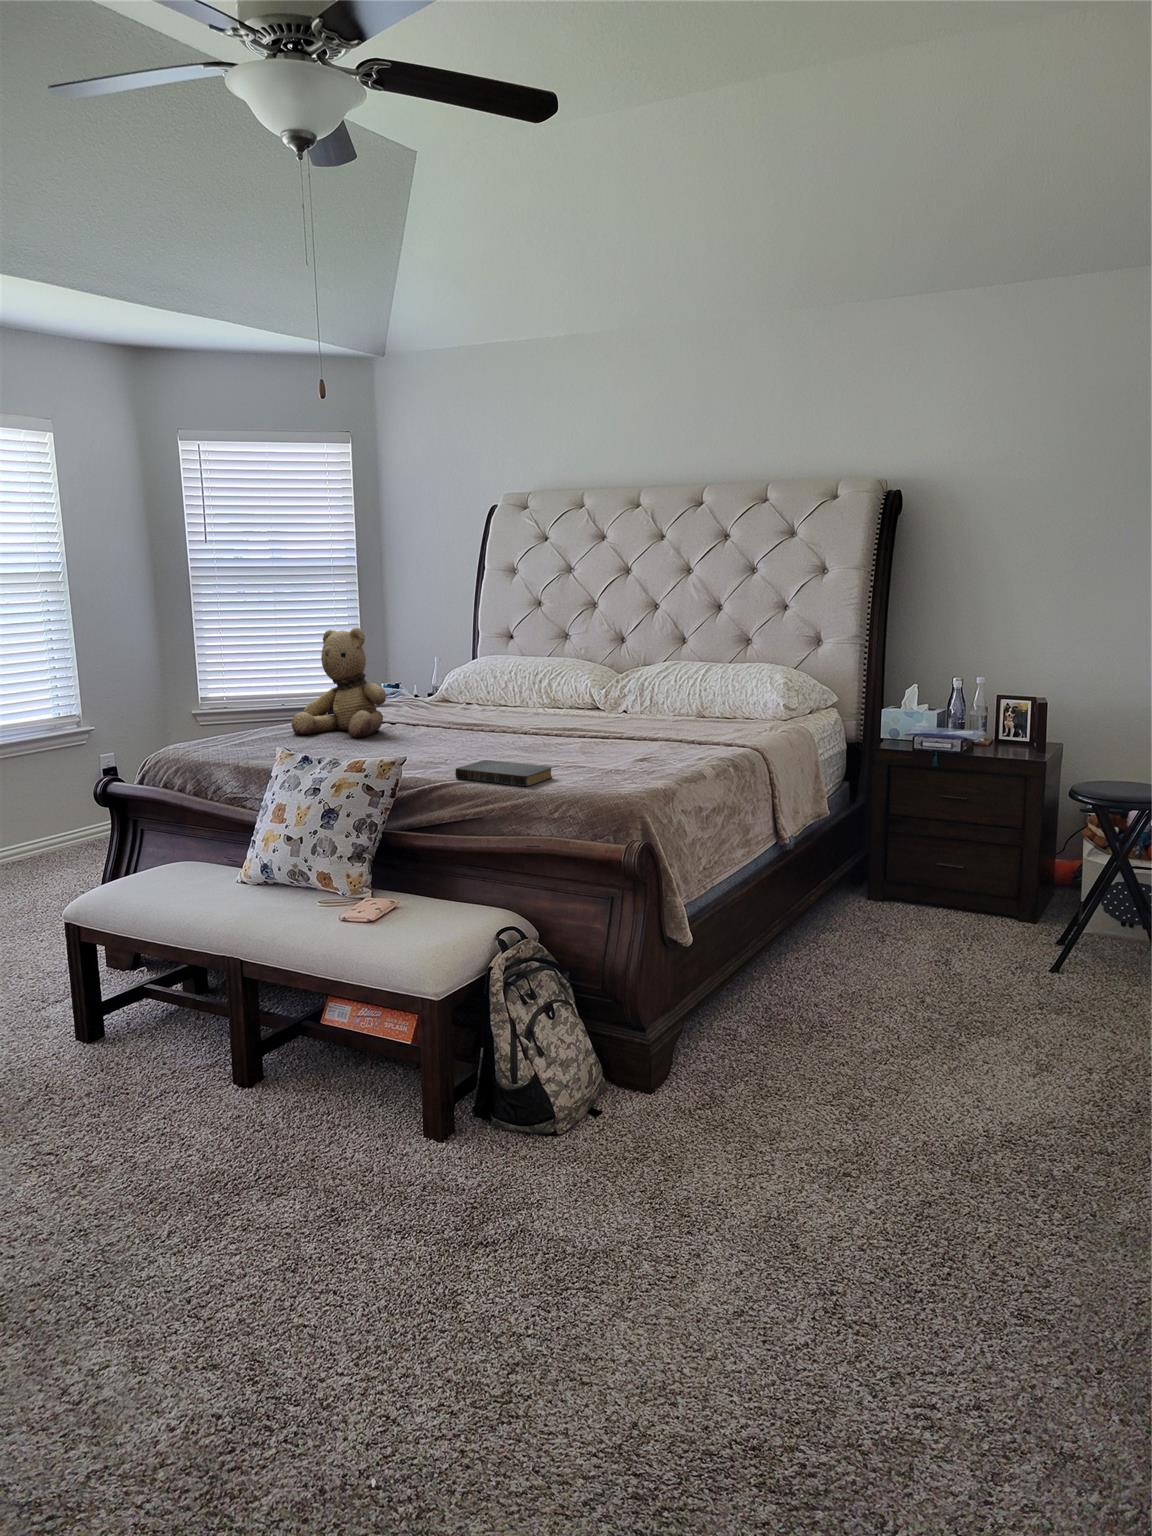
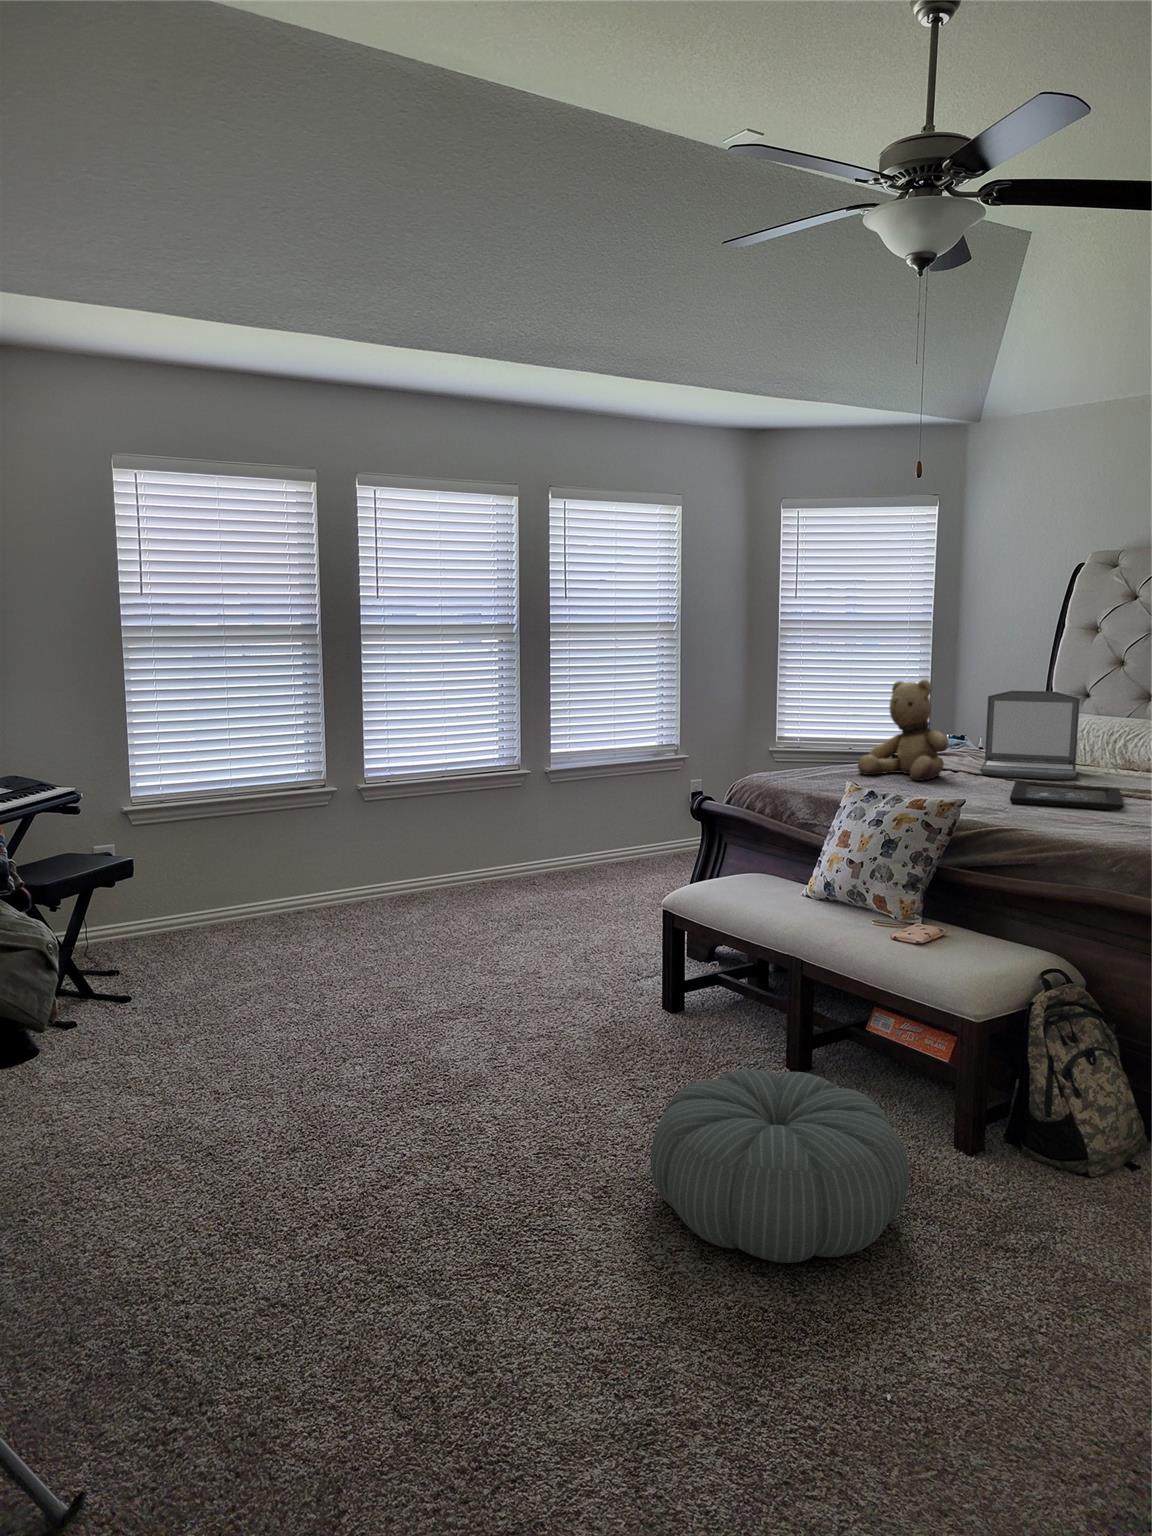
laptop: none [419,638,510,727] -> present [980,691,1080,779]
tray: none [452,731,557,756] -> present [1010,781,1124,810]
book: present [455,760,552,786] -> none [1012,809,1115,836]
pouf: none [55,1098,379,1350] -> present [651,1069,909,1263]

